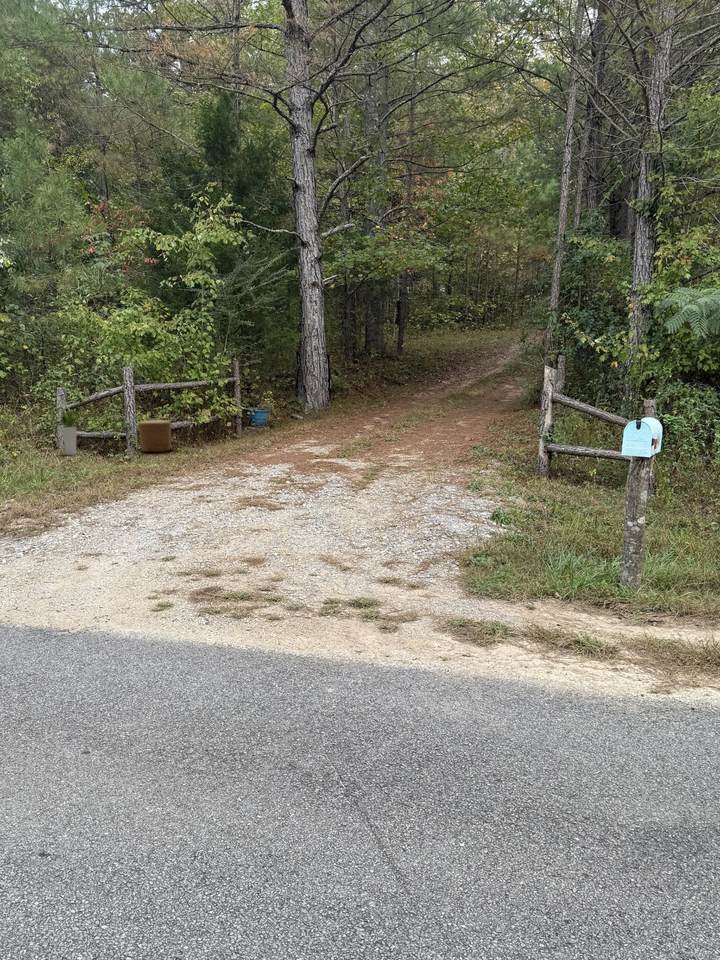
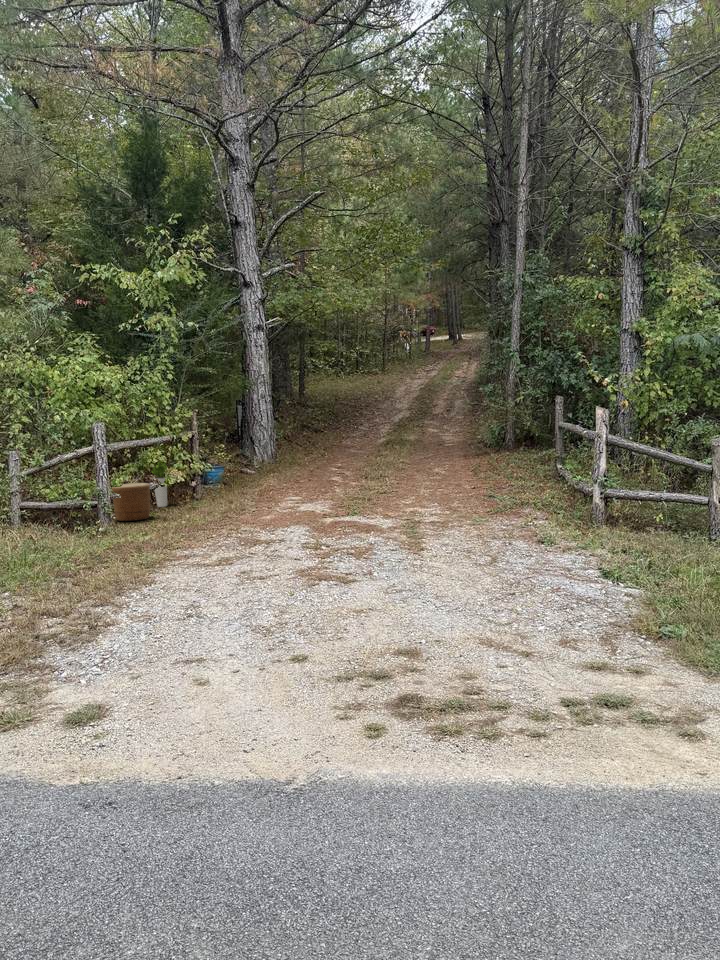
planter: present [61,412,78,455] -> present [152,461,168,507]

